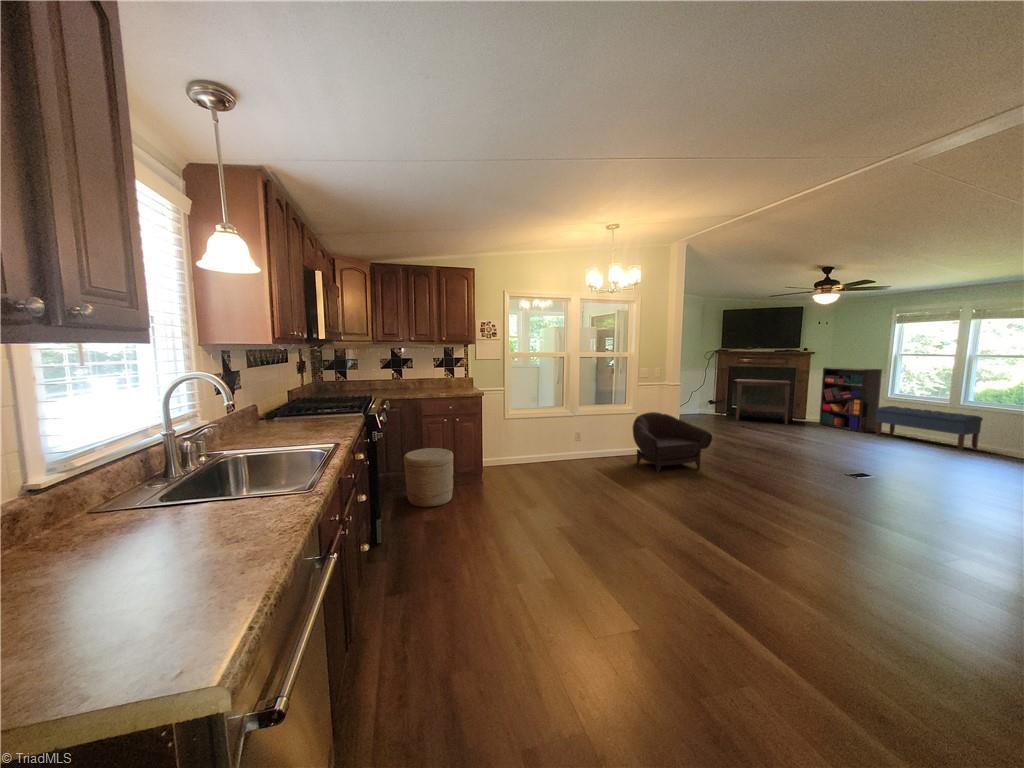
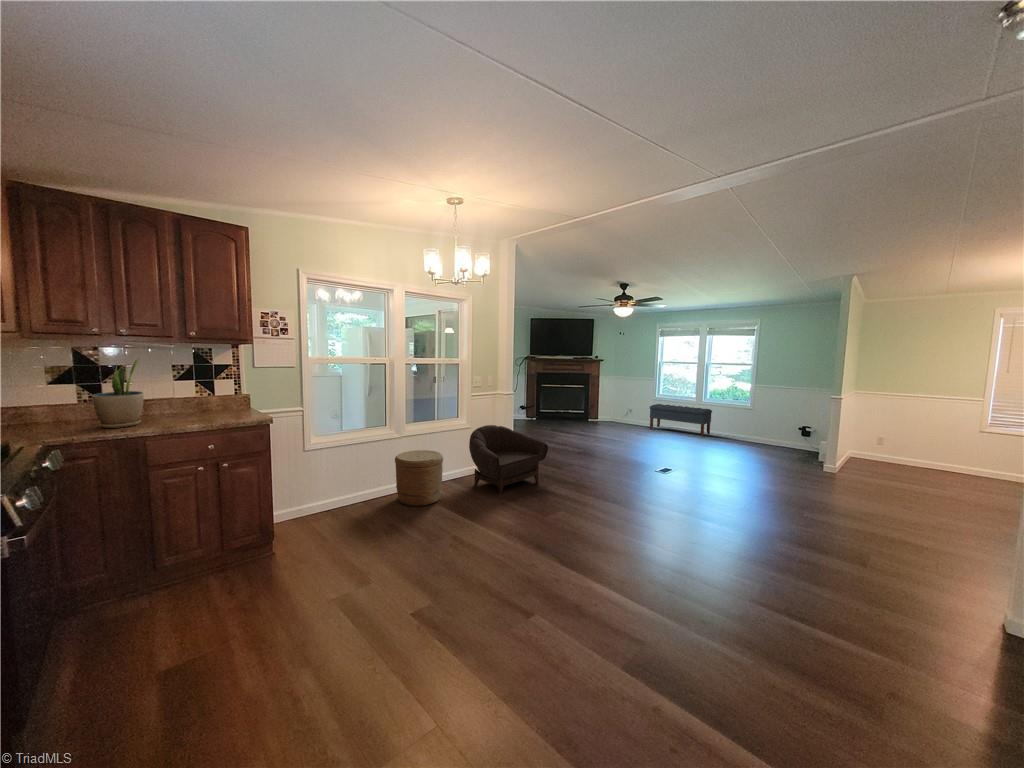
potted plant: none [399,354,421,393] -> present [92,358,144,428]
bookshelf: present [819,367,882,432] -> none [610,372,651,427]
side table: present [736,379,791,424] -> none [546,384,590,424]
woven basket: present [404,448,454,507] -> present [395,450,443,506]

